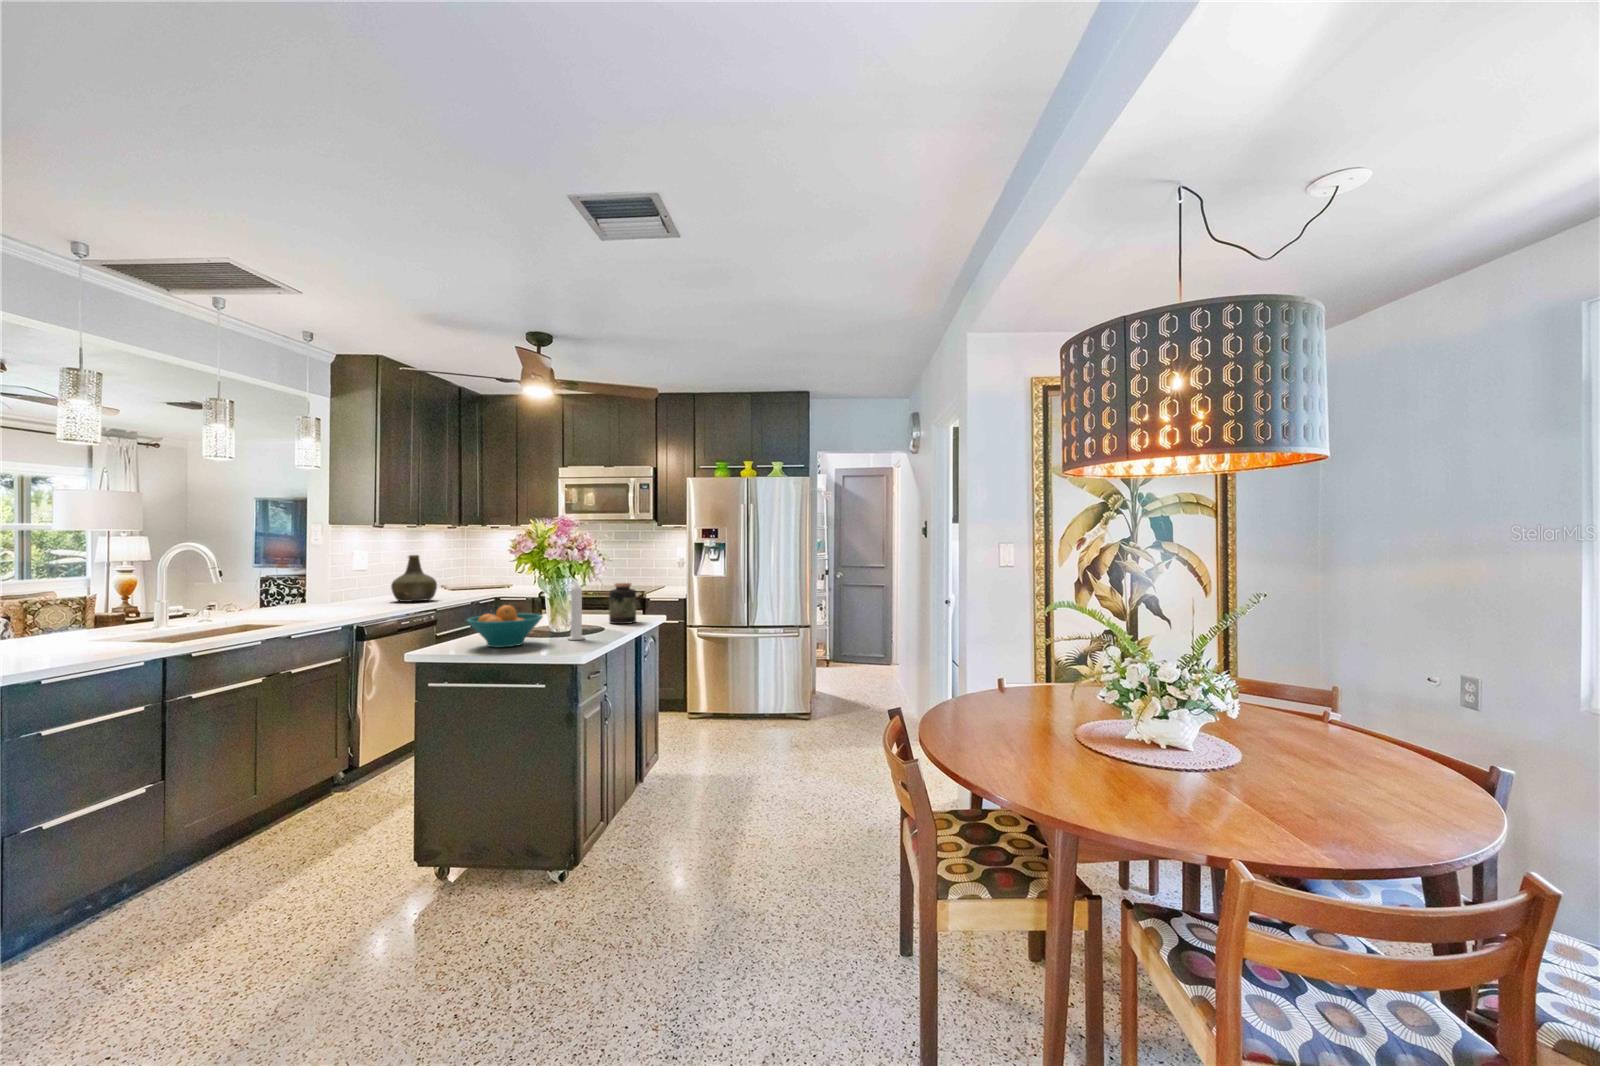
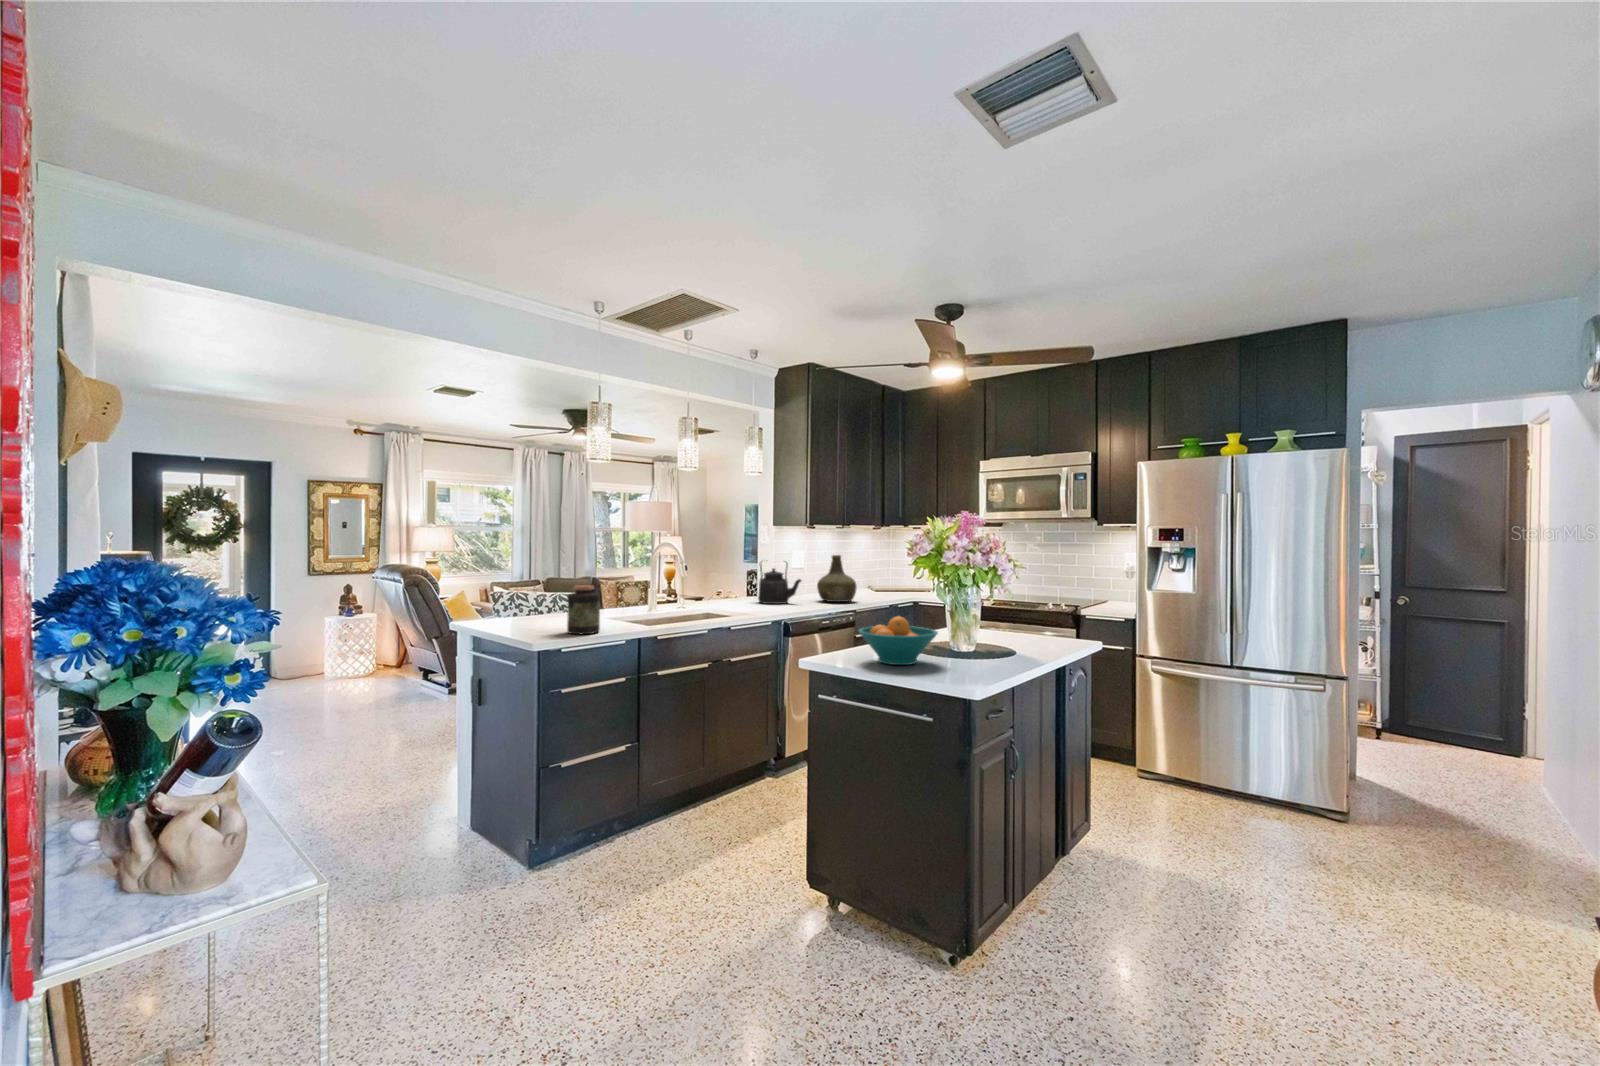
kettle: none [318,562,375,608] -> present [758,561,801,604]
candle: present [568,582,585,640] -> none [967,593,988,665]
jar: present [609,583,636,624] -> present [567,585,600,634]

